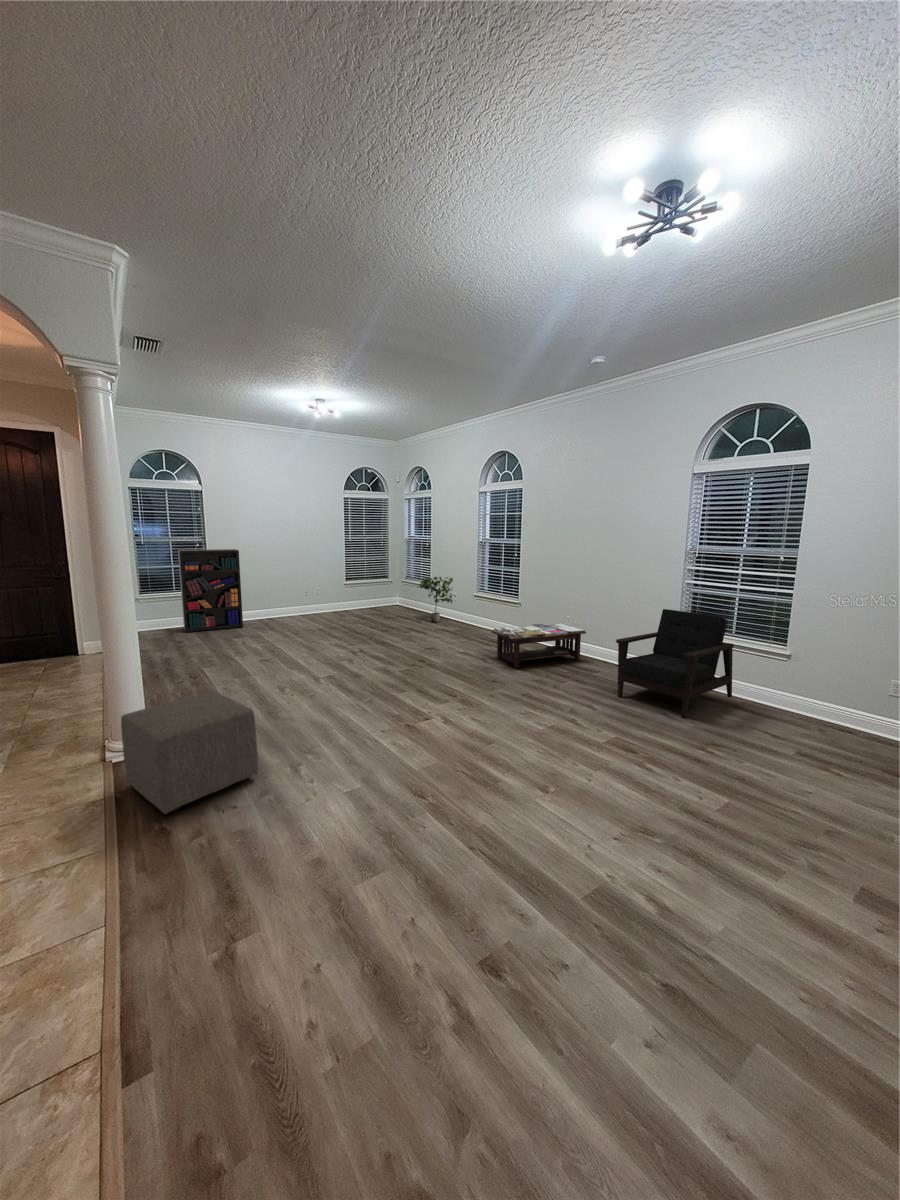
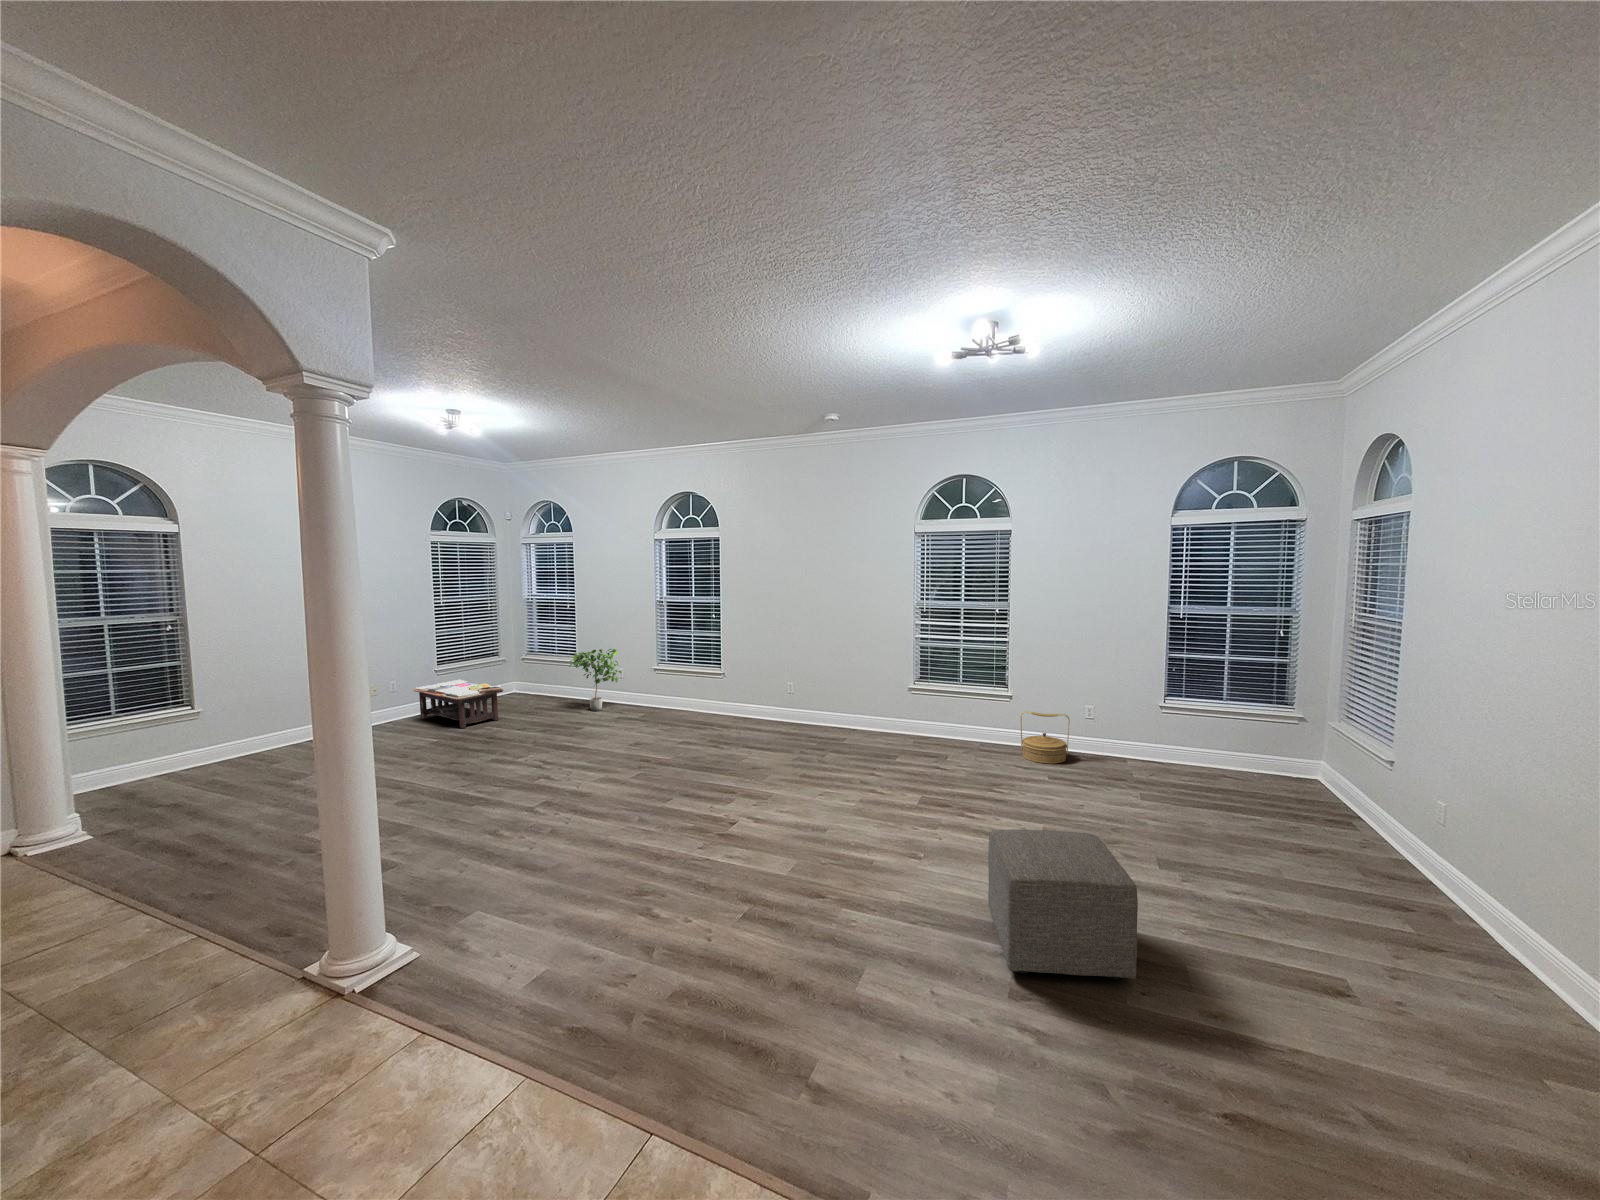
bookshelf: present [178,549,243,632] -> none [142,634,284,790]
armchair: present [616,609,734,718] -> none [879,665,970,769]
coffee table: present [491,624,586,668] -> present [413,680,503,728]
woven basket: none [786,673,855,739] -> present [1020,711,1070,764]
ottoman: present [121,692,258,814] -> present [988,829,1138,980]

